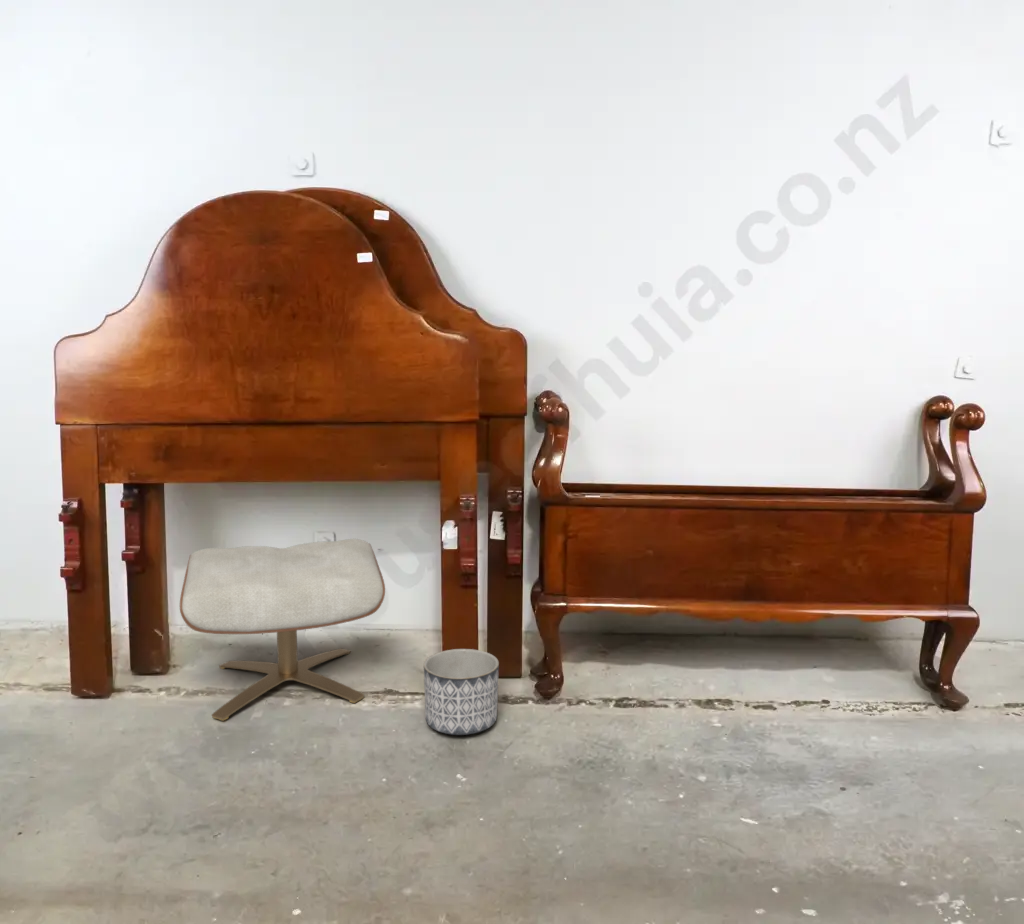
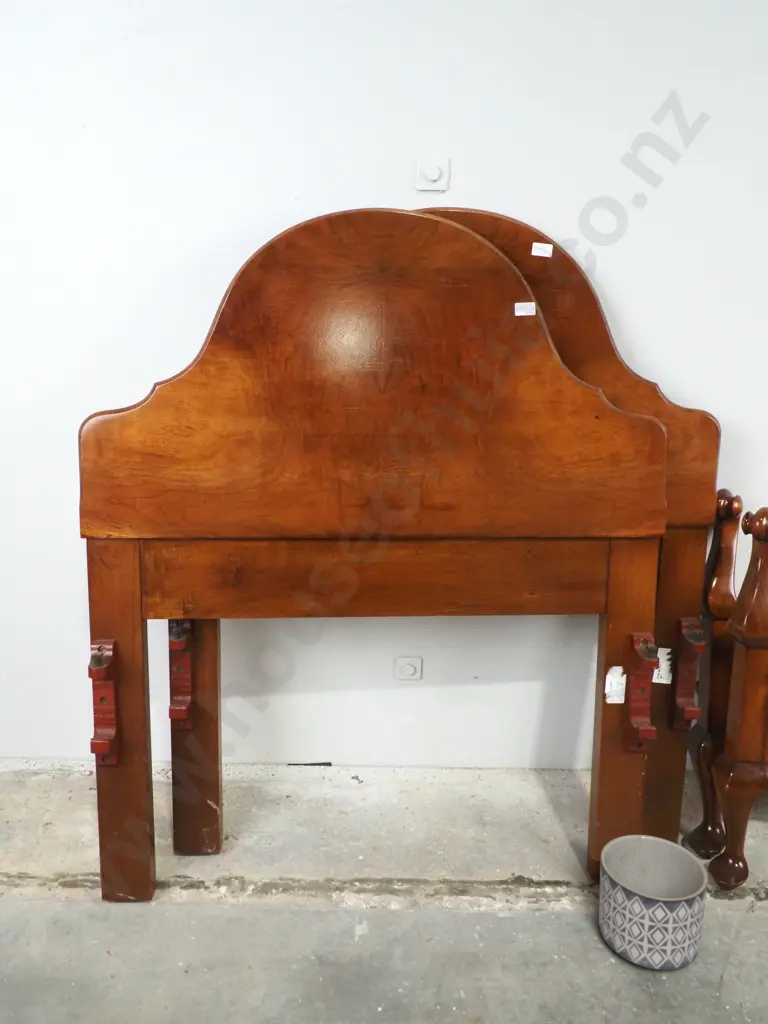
ottoman: present [180,539,385,721] -> none [245,668,525,945]

